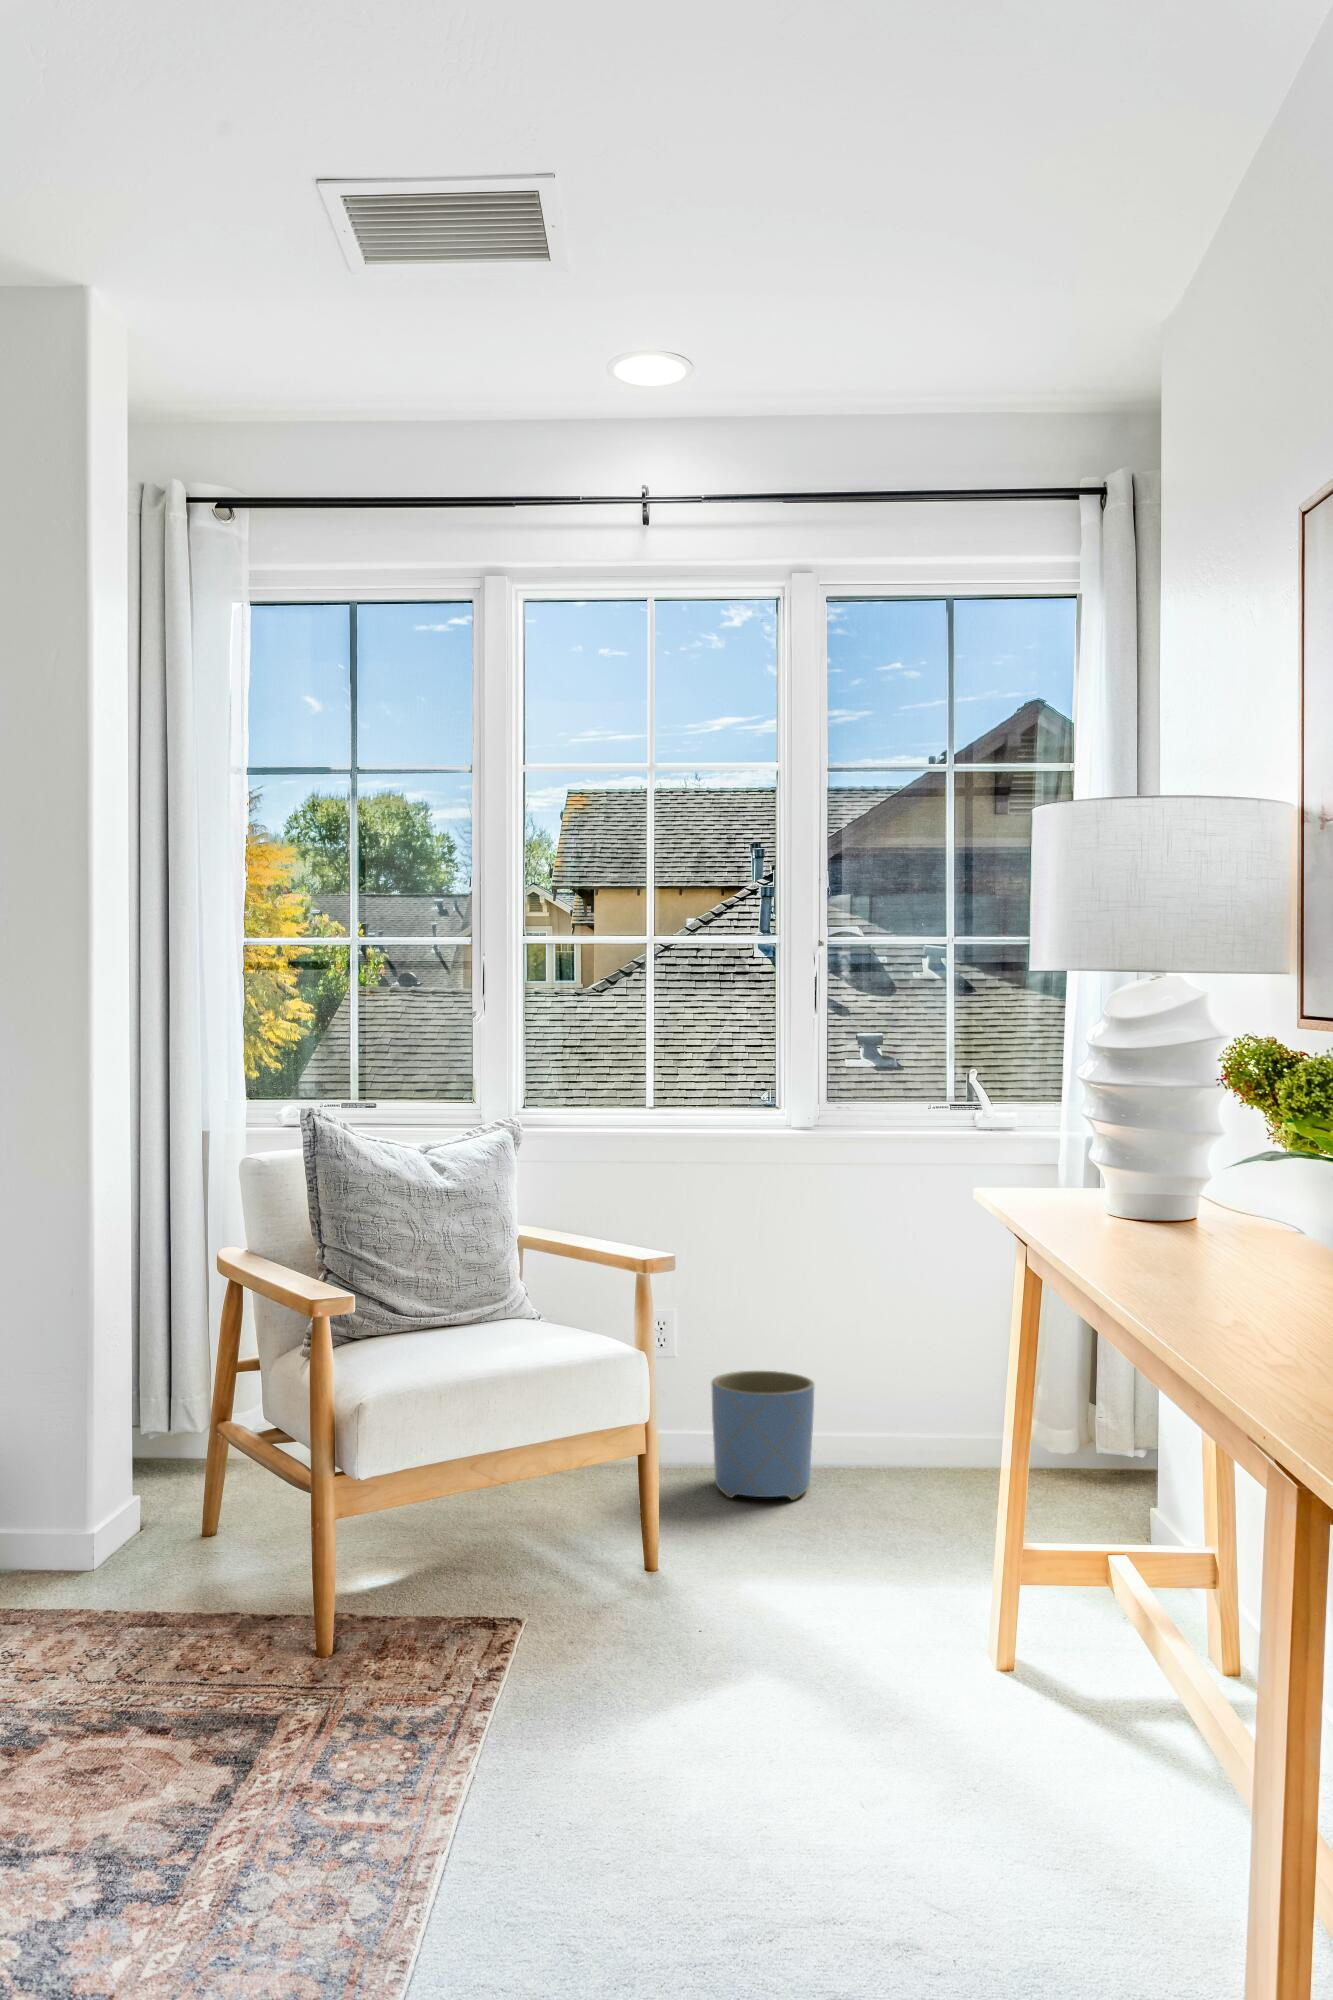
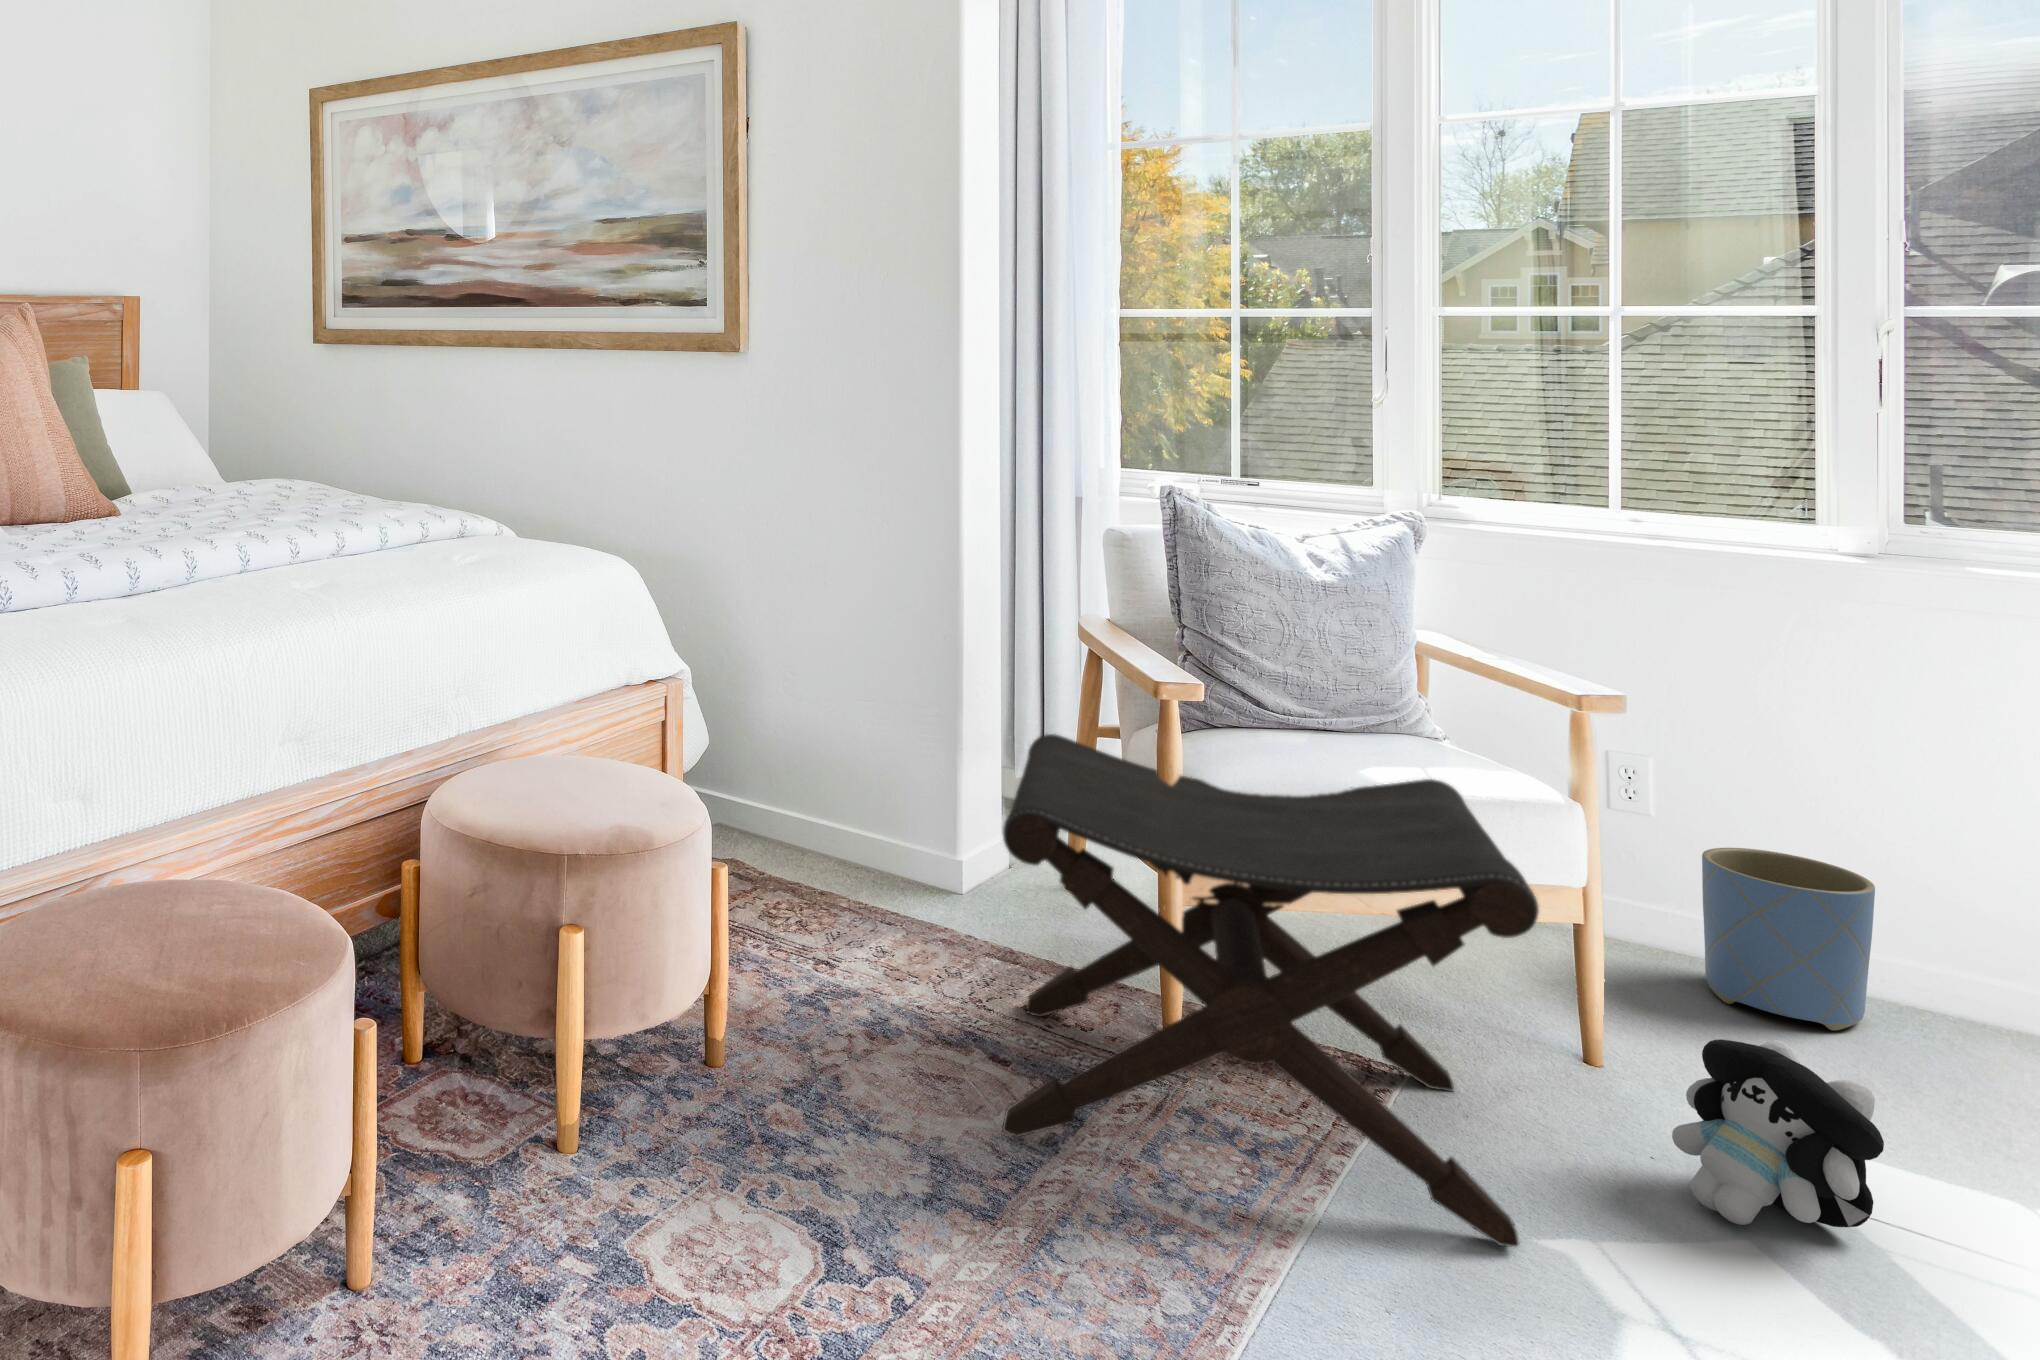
footstool: none [170,1351,637,1802] -> present [1002,734,1539,1247]
plush toy: none [717,1511,844,1665] -> present [1672,1039,1884,1227]

